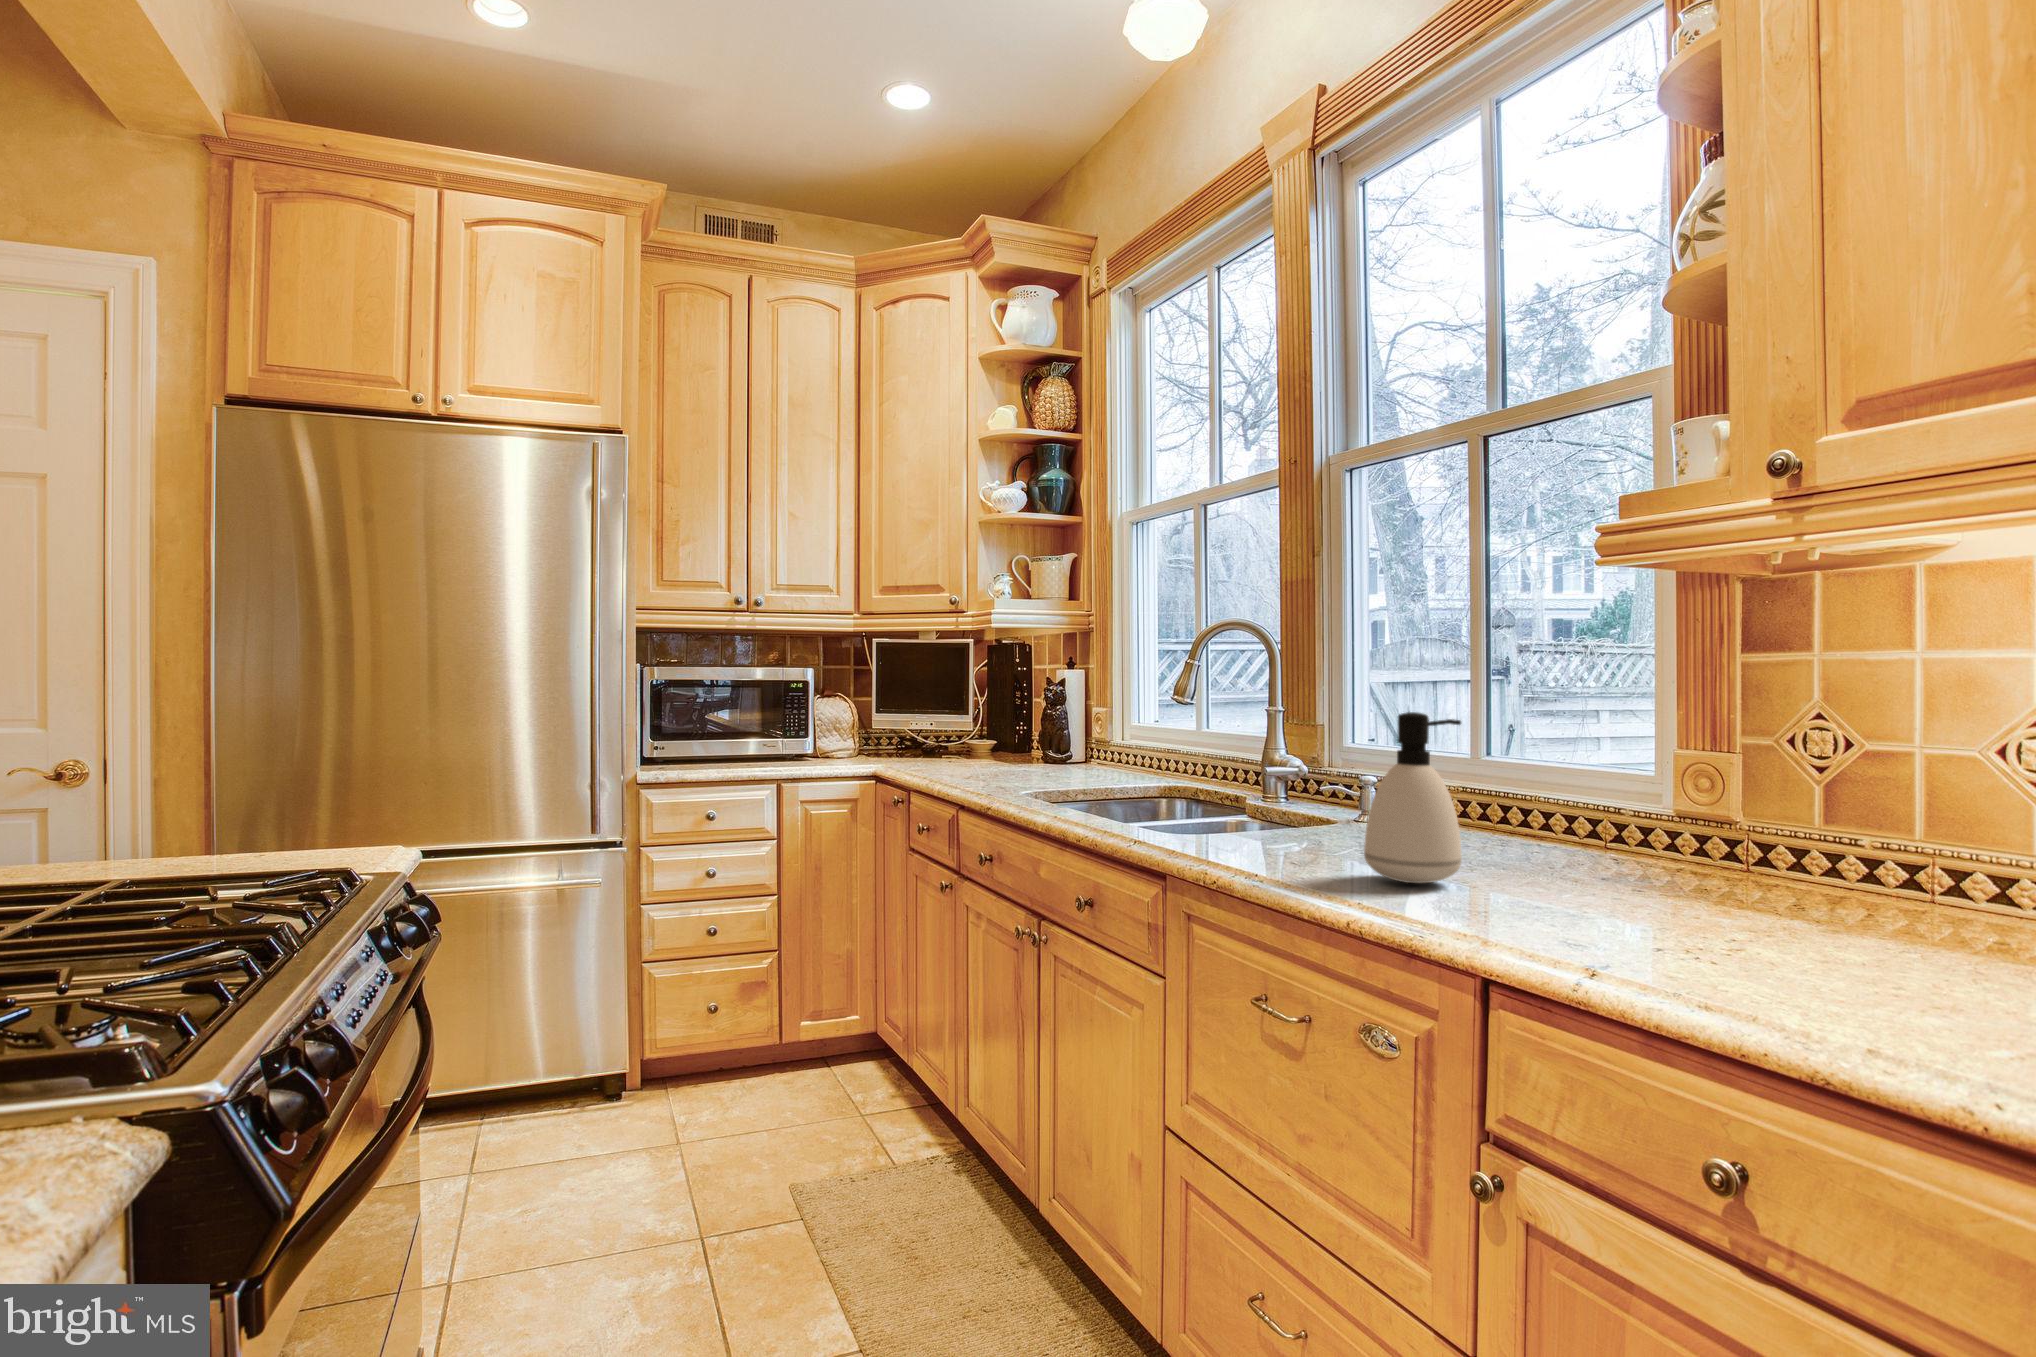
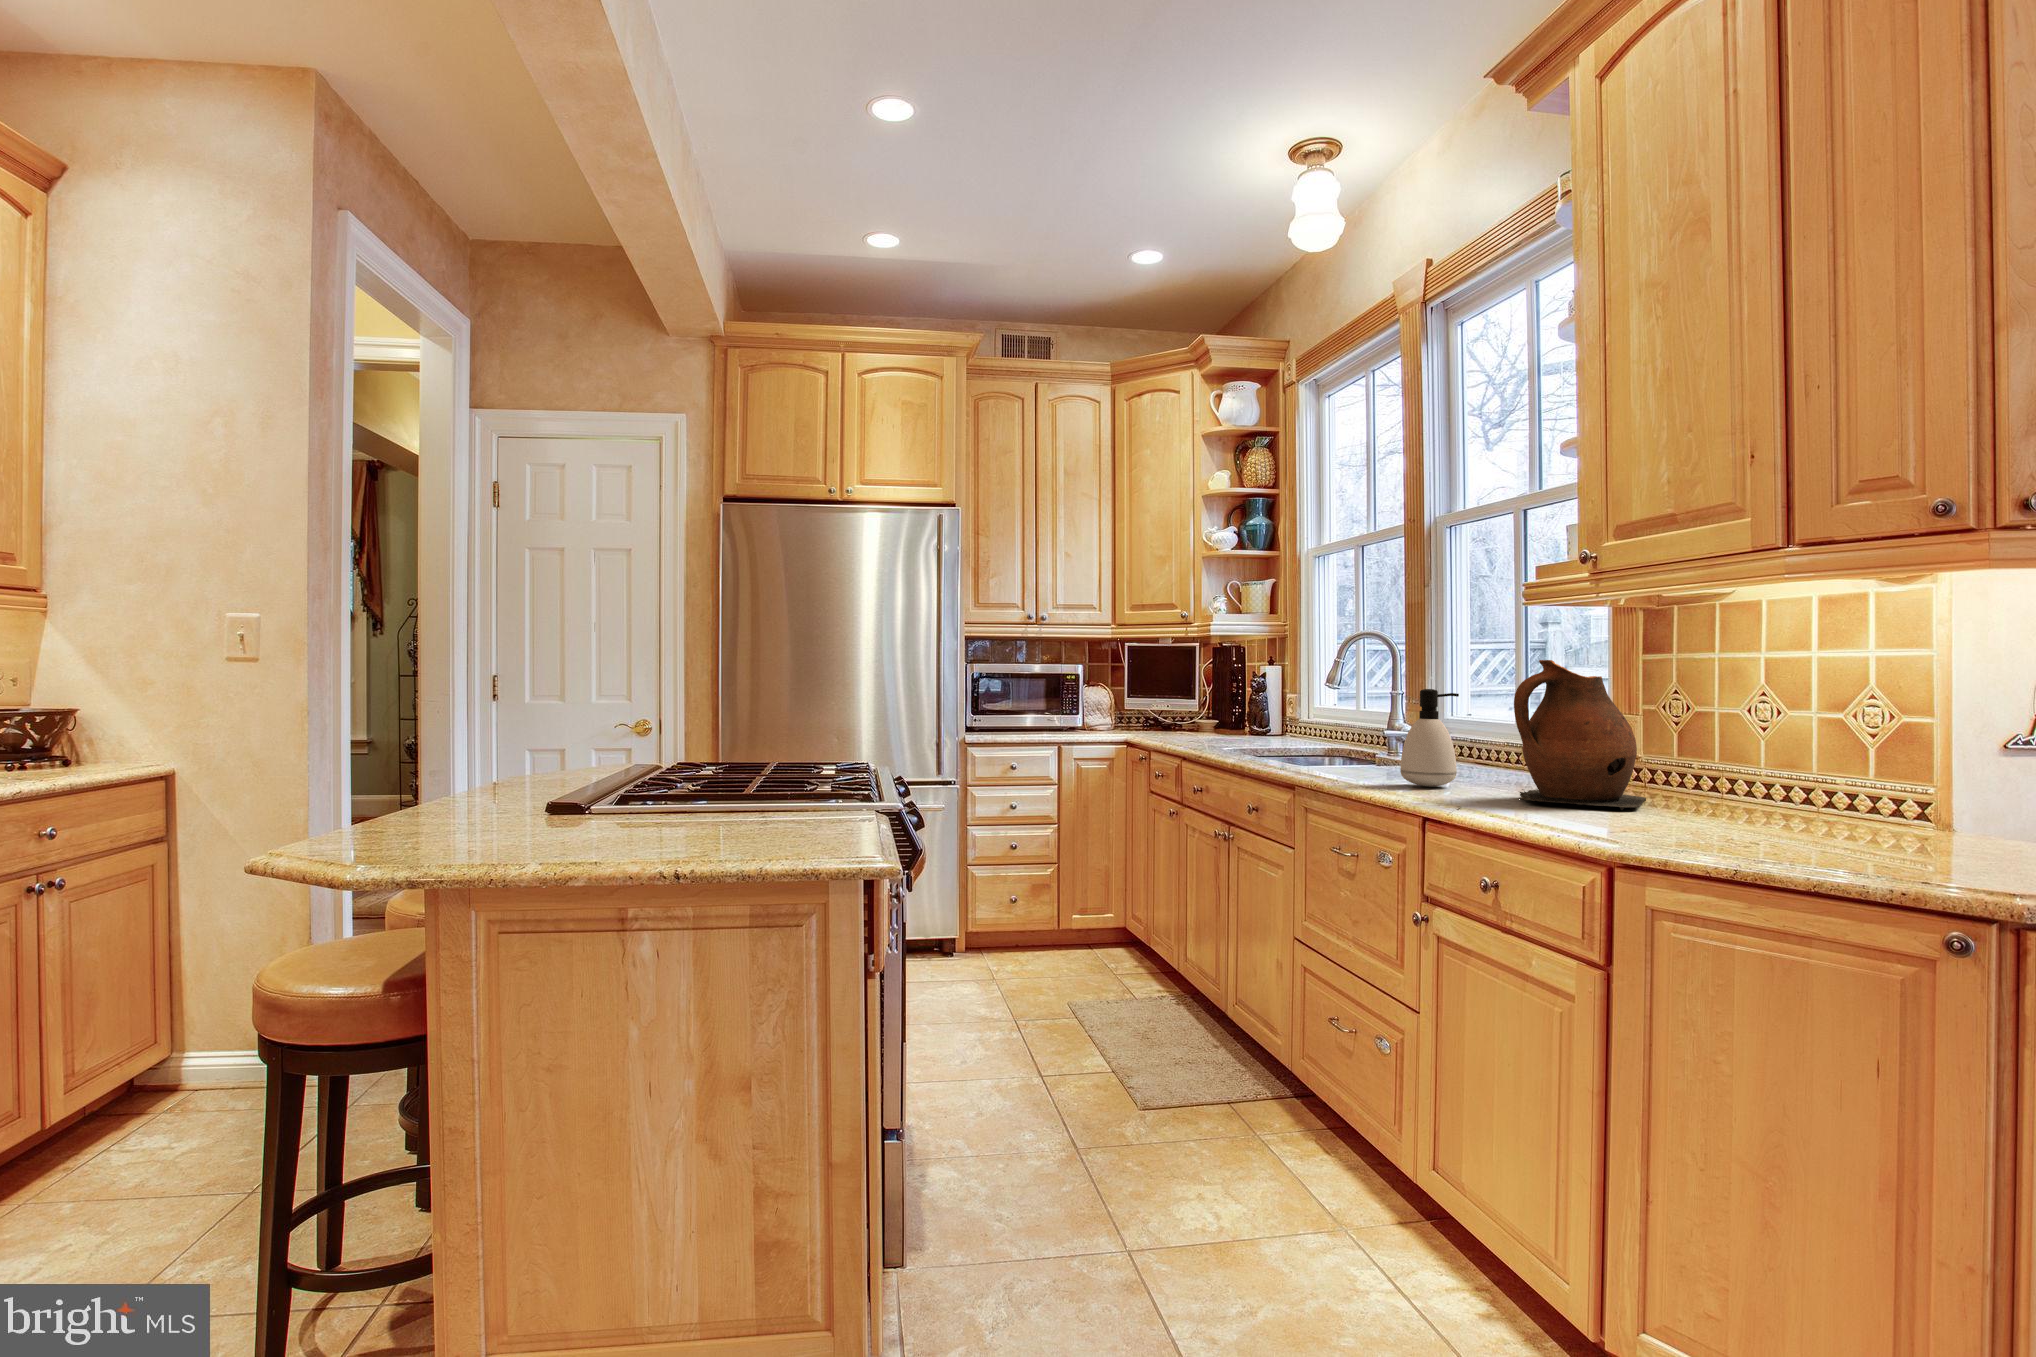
ceramic pitcher: none [1602,662,1894,959] -> present [1514,660,1646,810]

